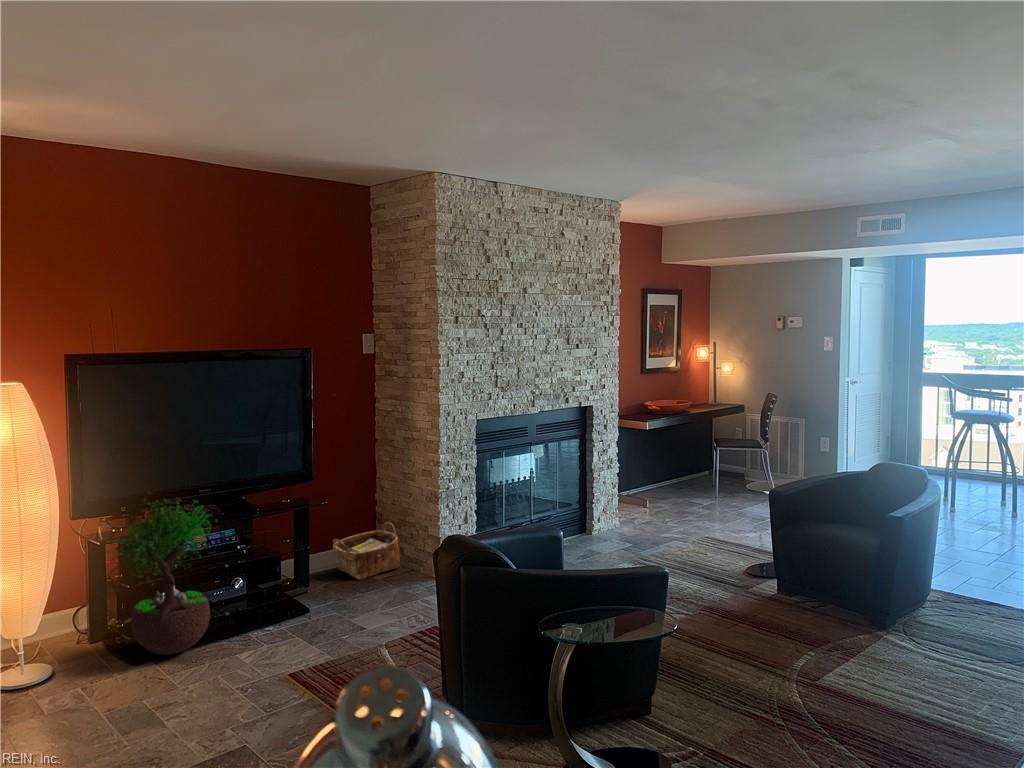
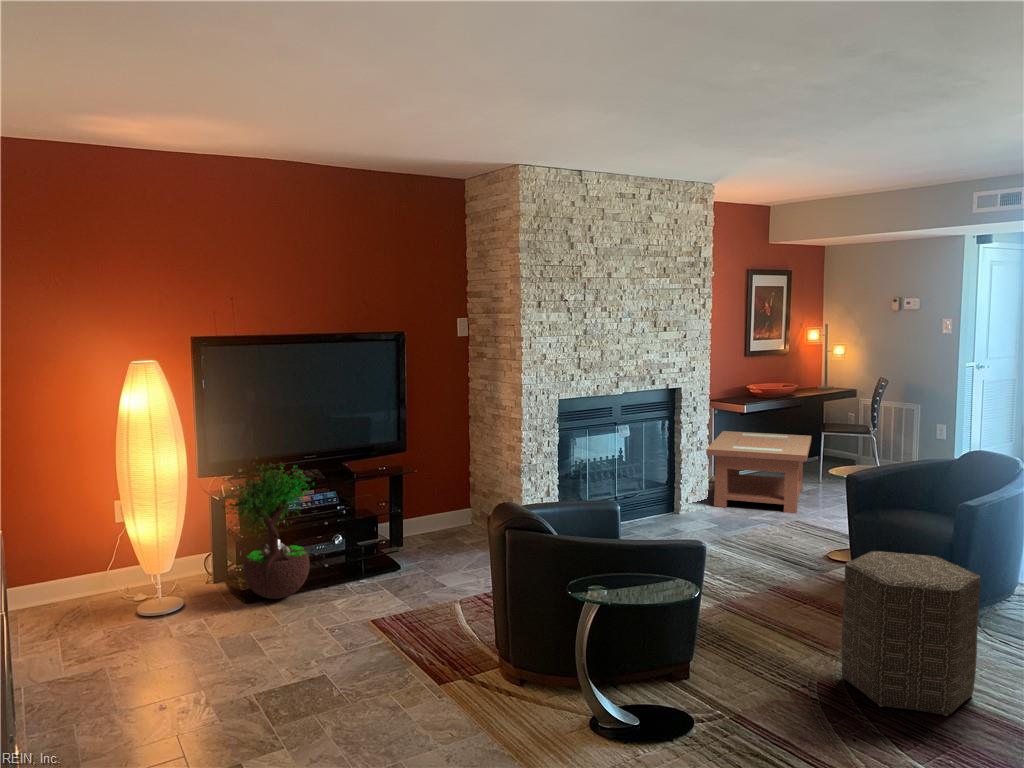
coffee table: none [616,449,715,529] -> present [706,431,812,513]
woven basket: present [333,522,400,580] -> none [426,493,488,545]
ottoman: none [800,567,935,733] -> present [841,551,981,716]

